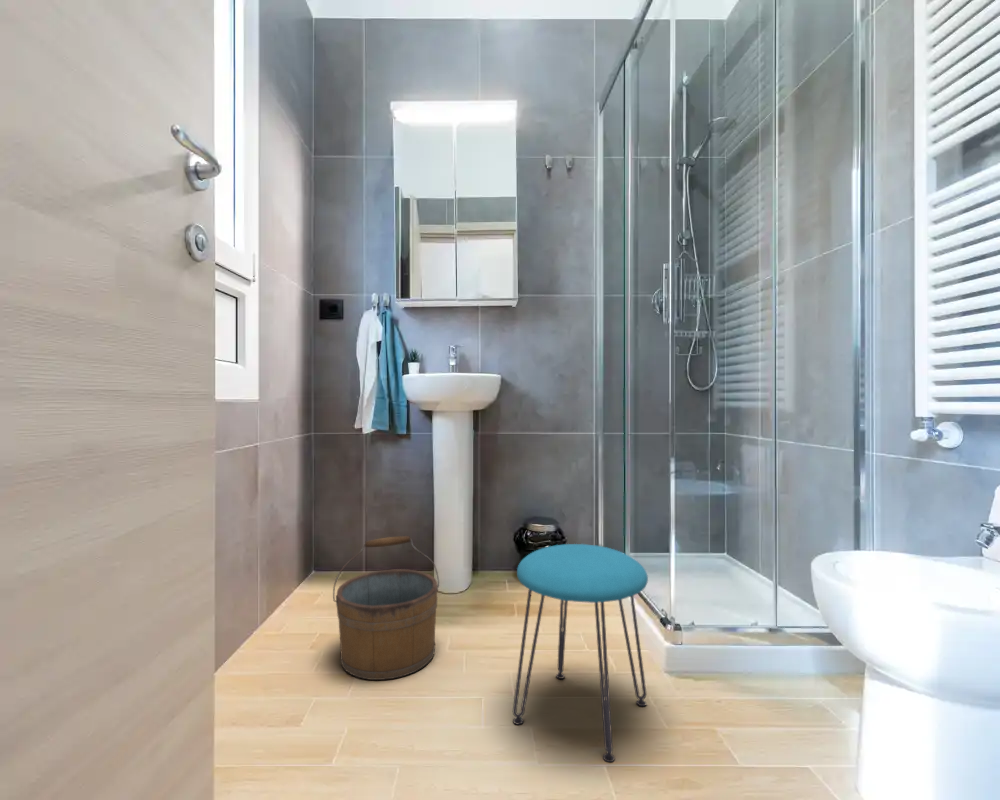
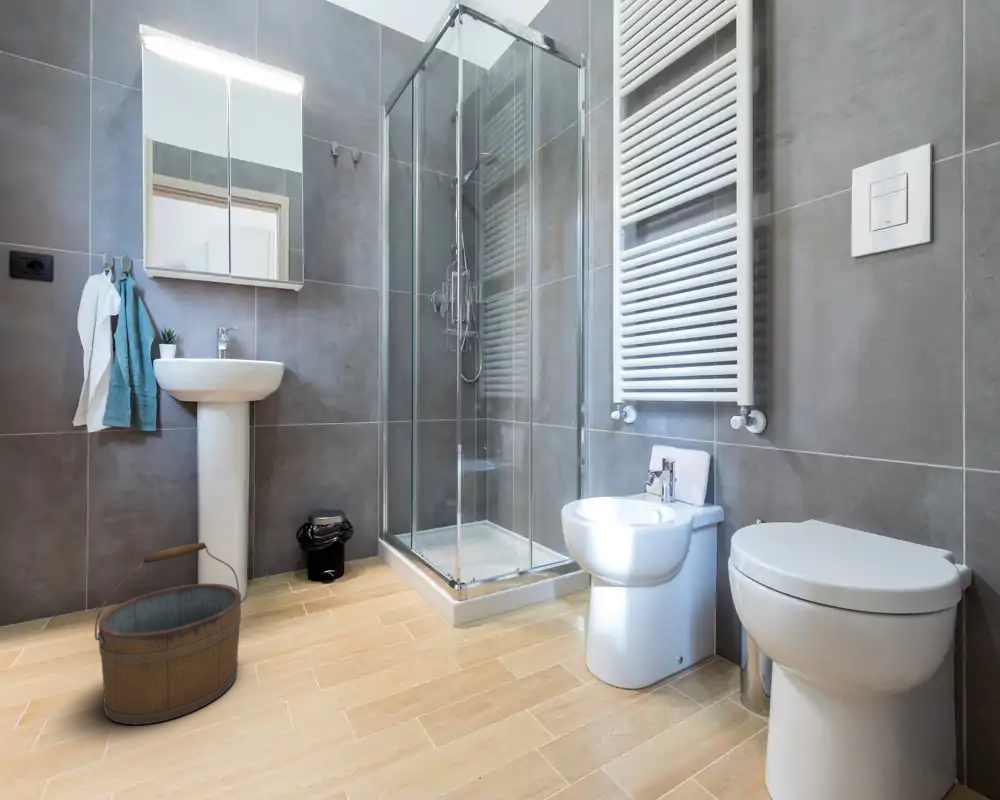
stool: present [513,544,648,762] -> none [356,521,479,708]

